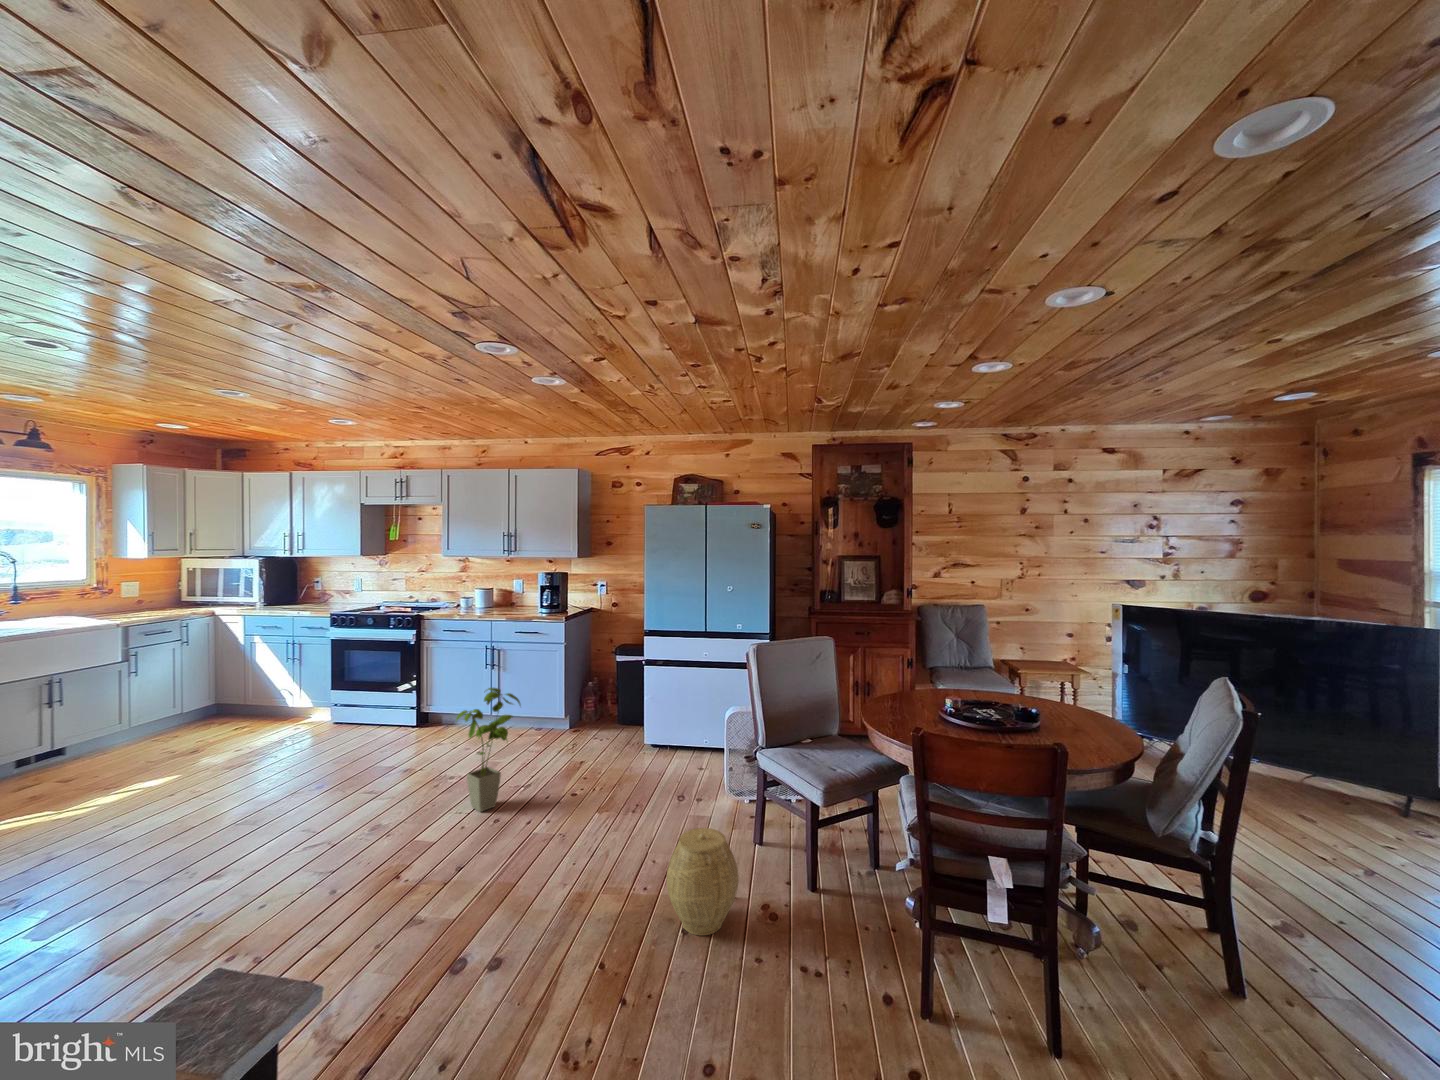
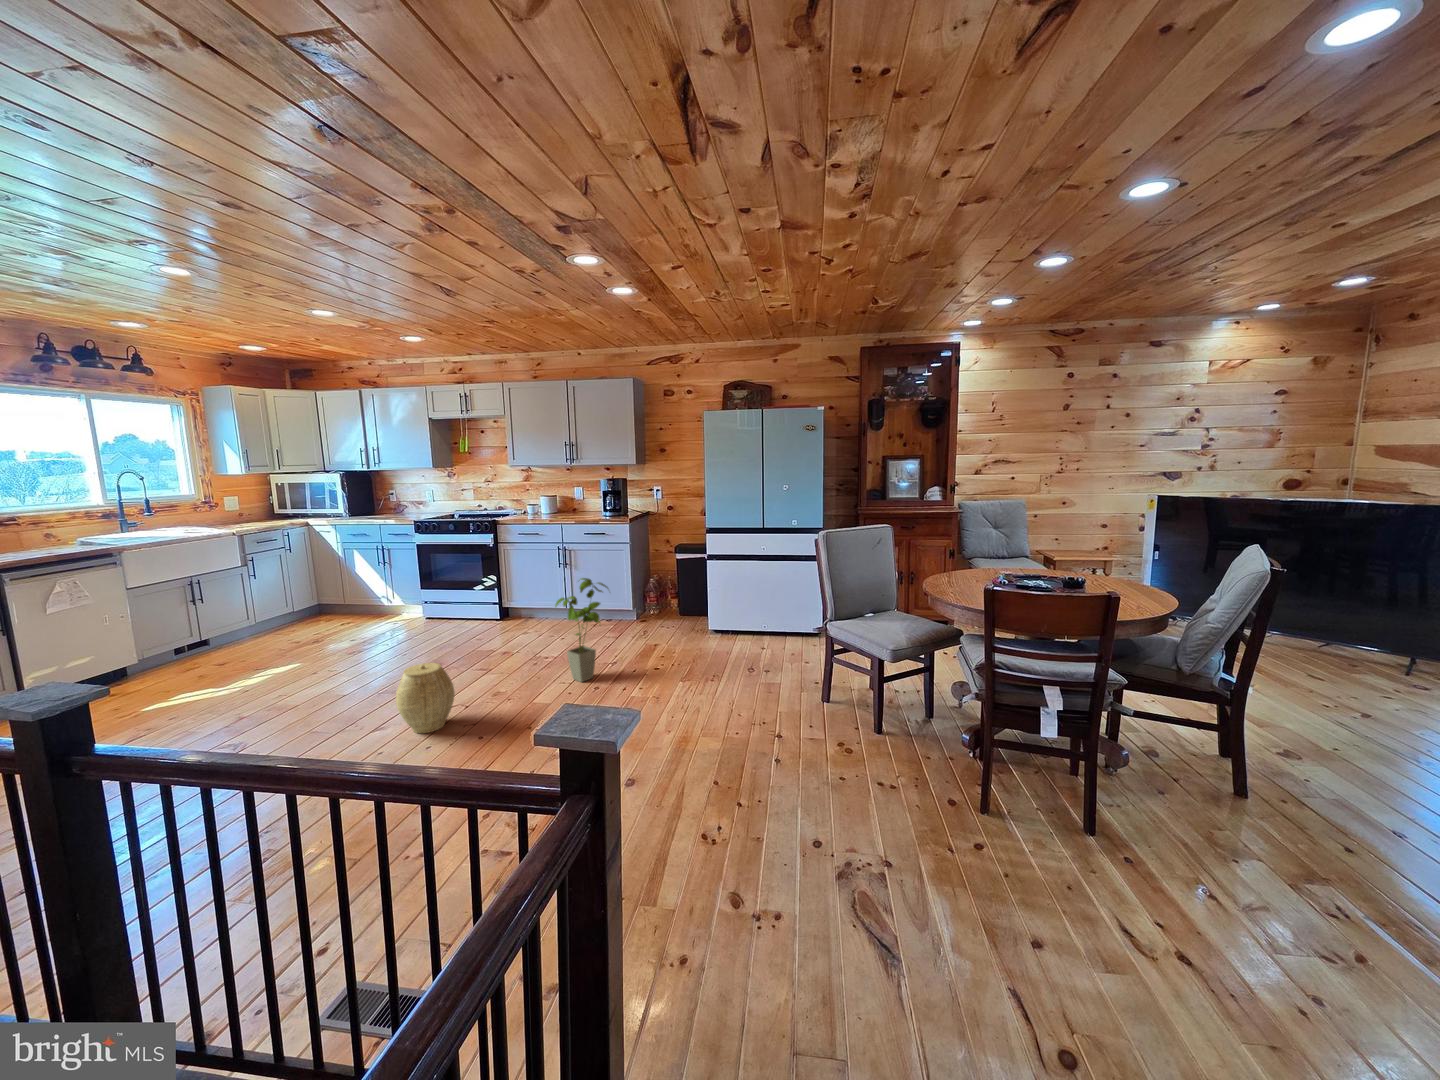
woven basket: present [666,828,739,935] -> present [396,663,455,733]

